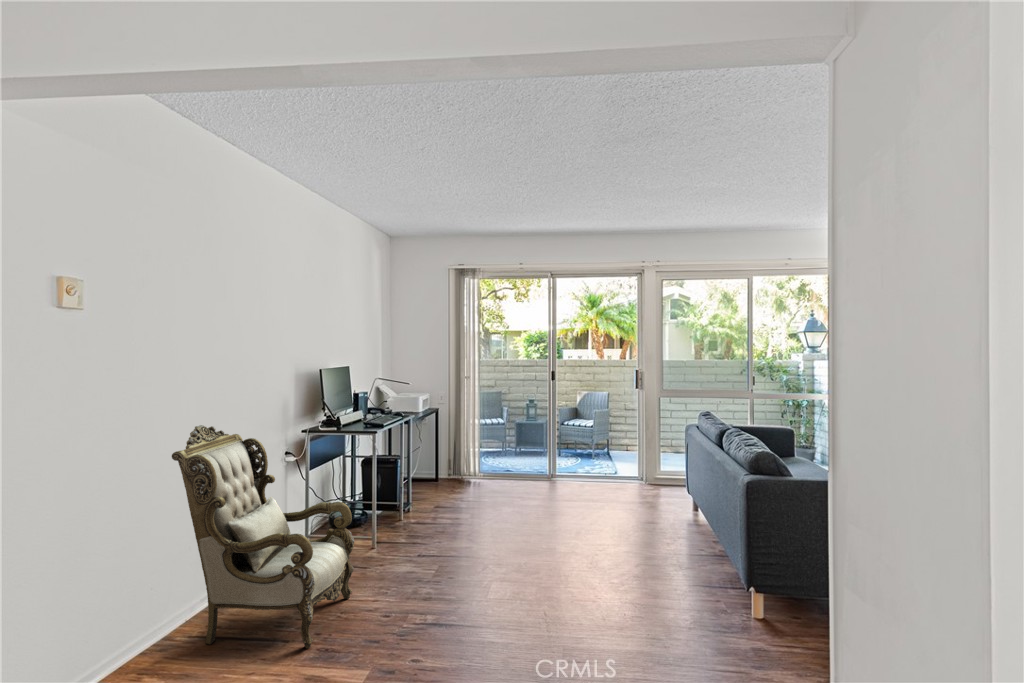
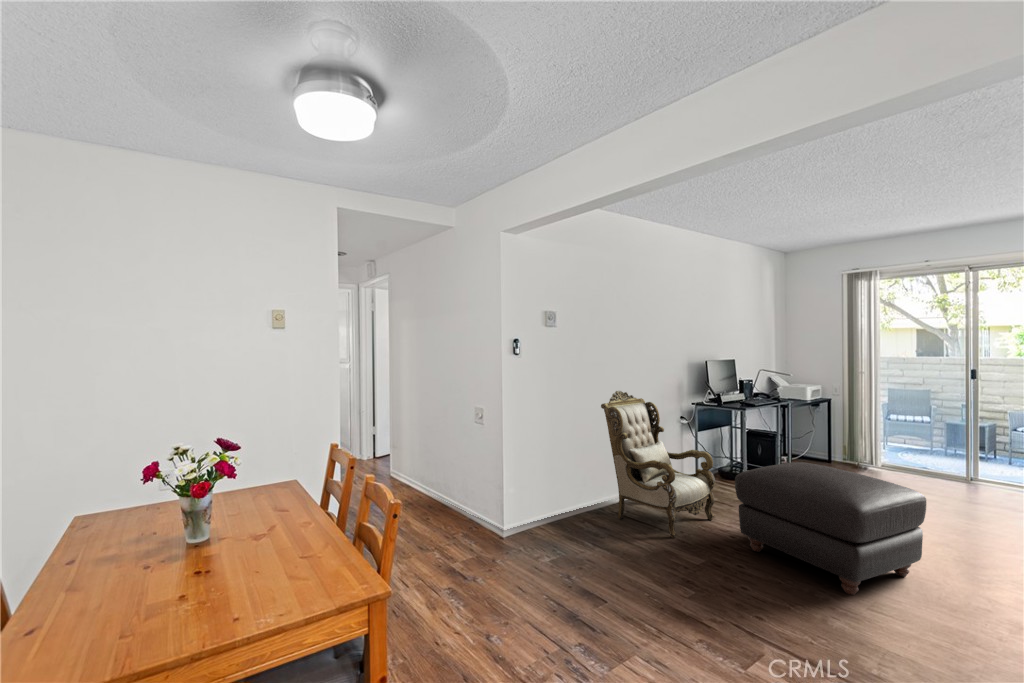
ottoman: none [395,494,581,647] -> present [735,462,926,595]

